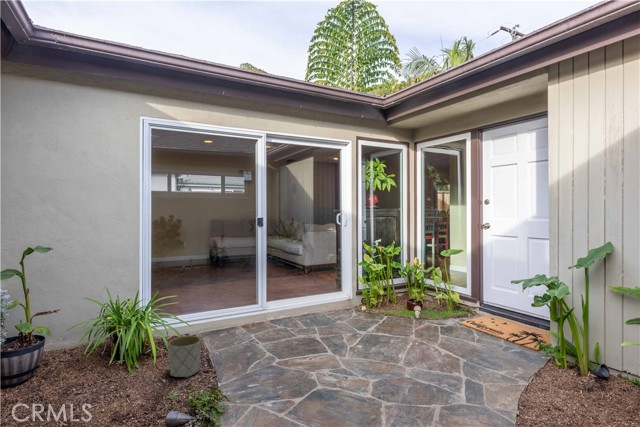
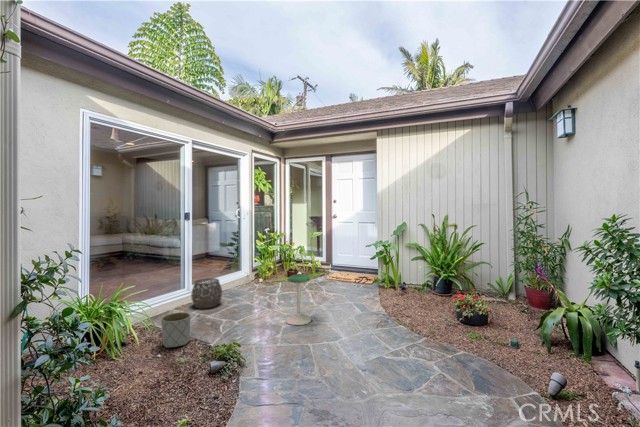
woven basket: none [252,297,287,334] -> present [191,278,222,308]
stool: none [319,313,358,394] -> present [285,274,311,325]

